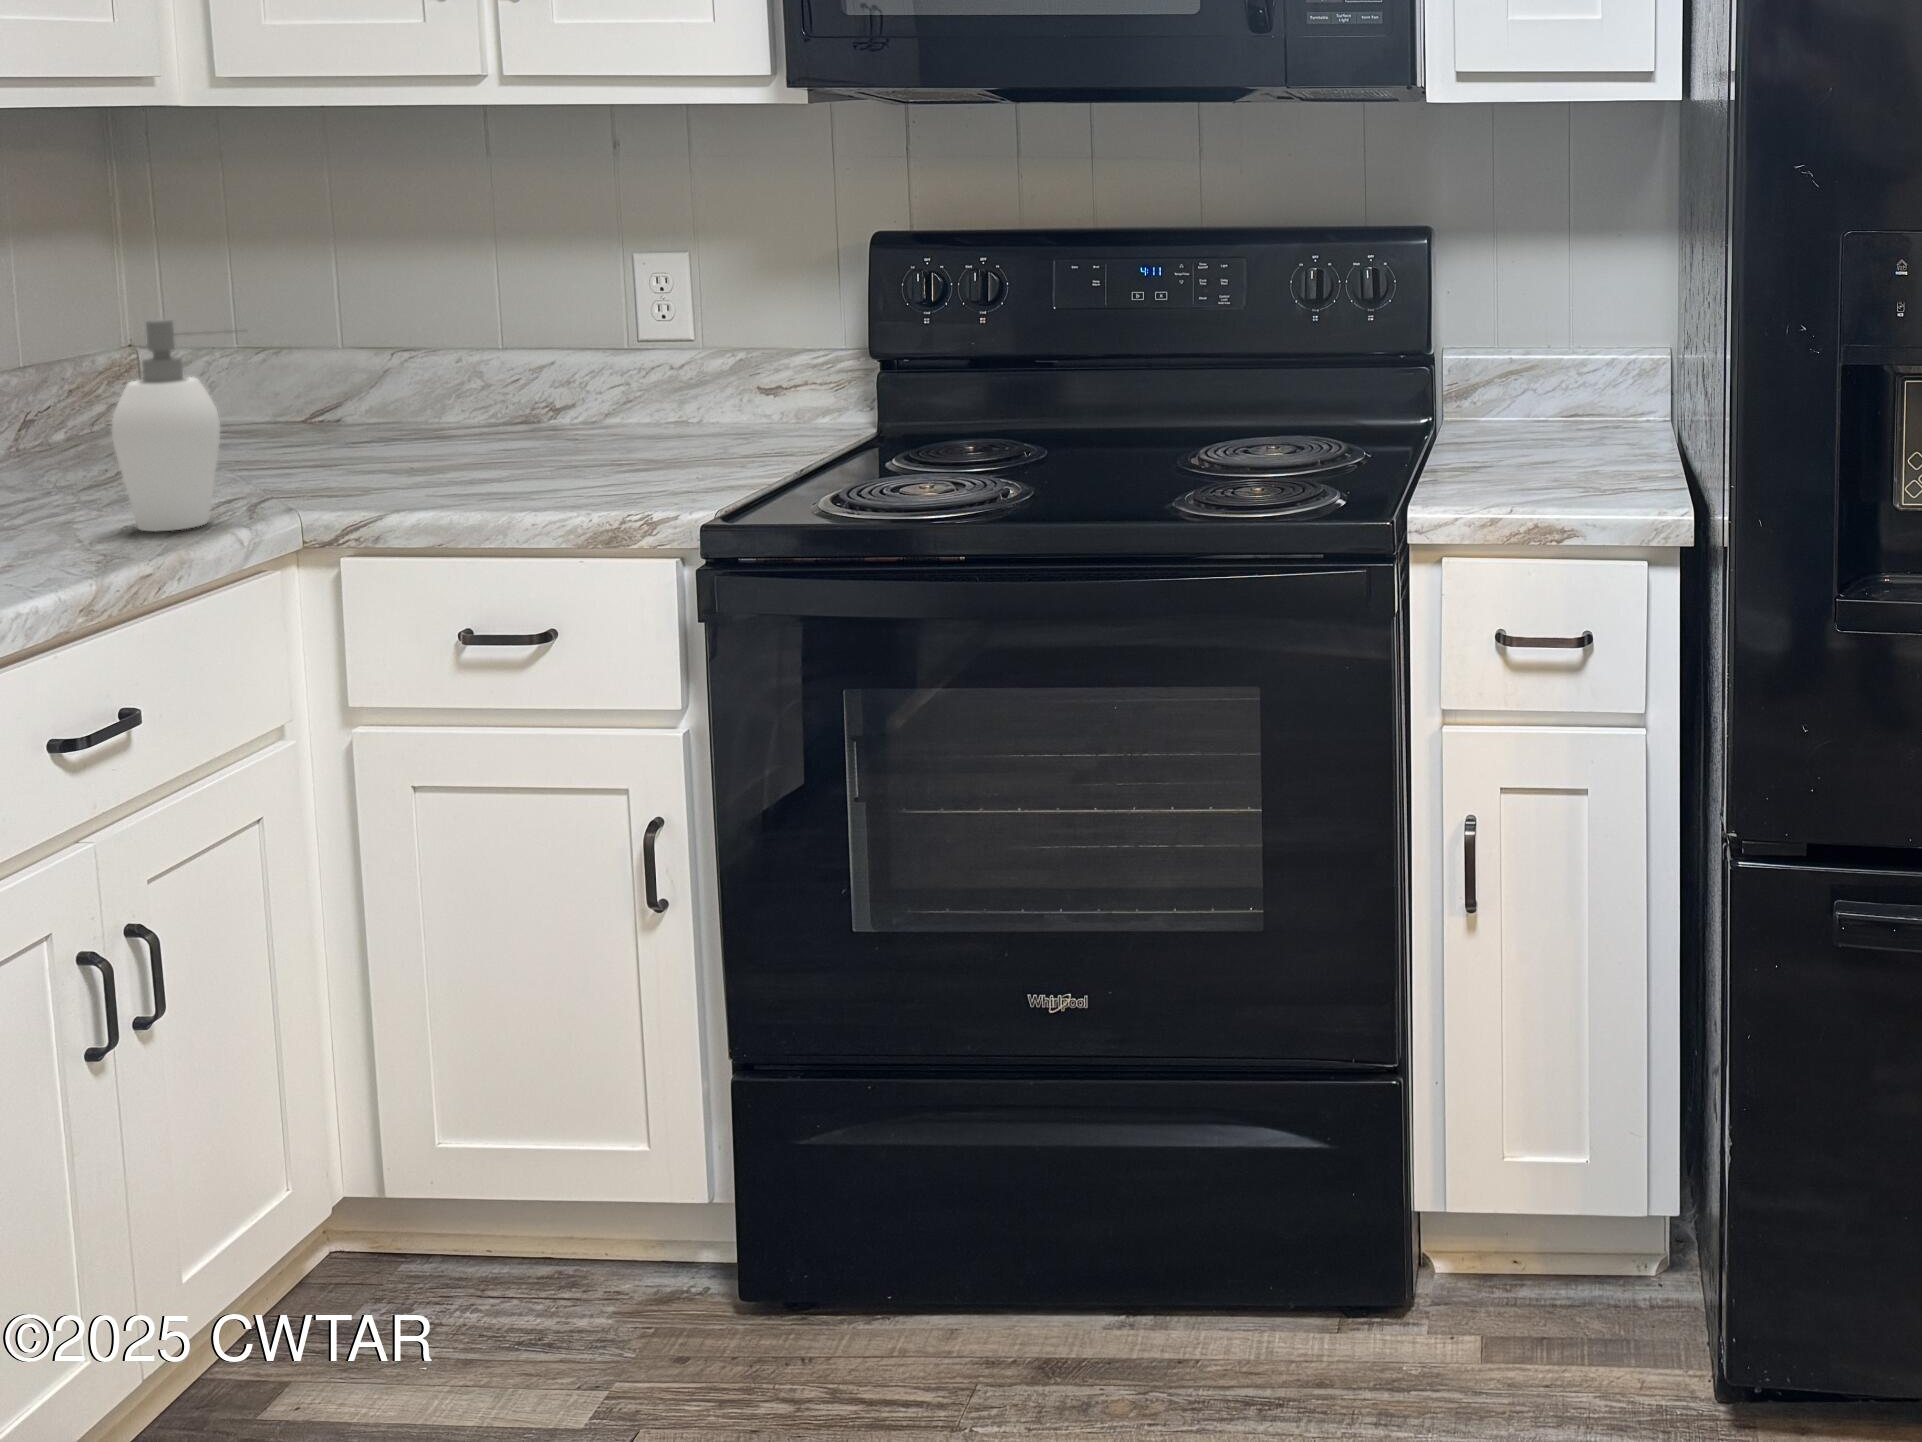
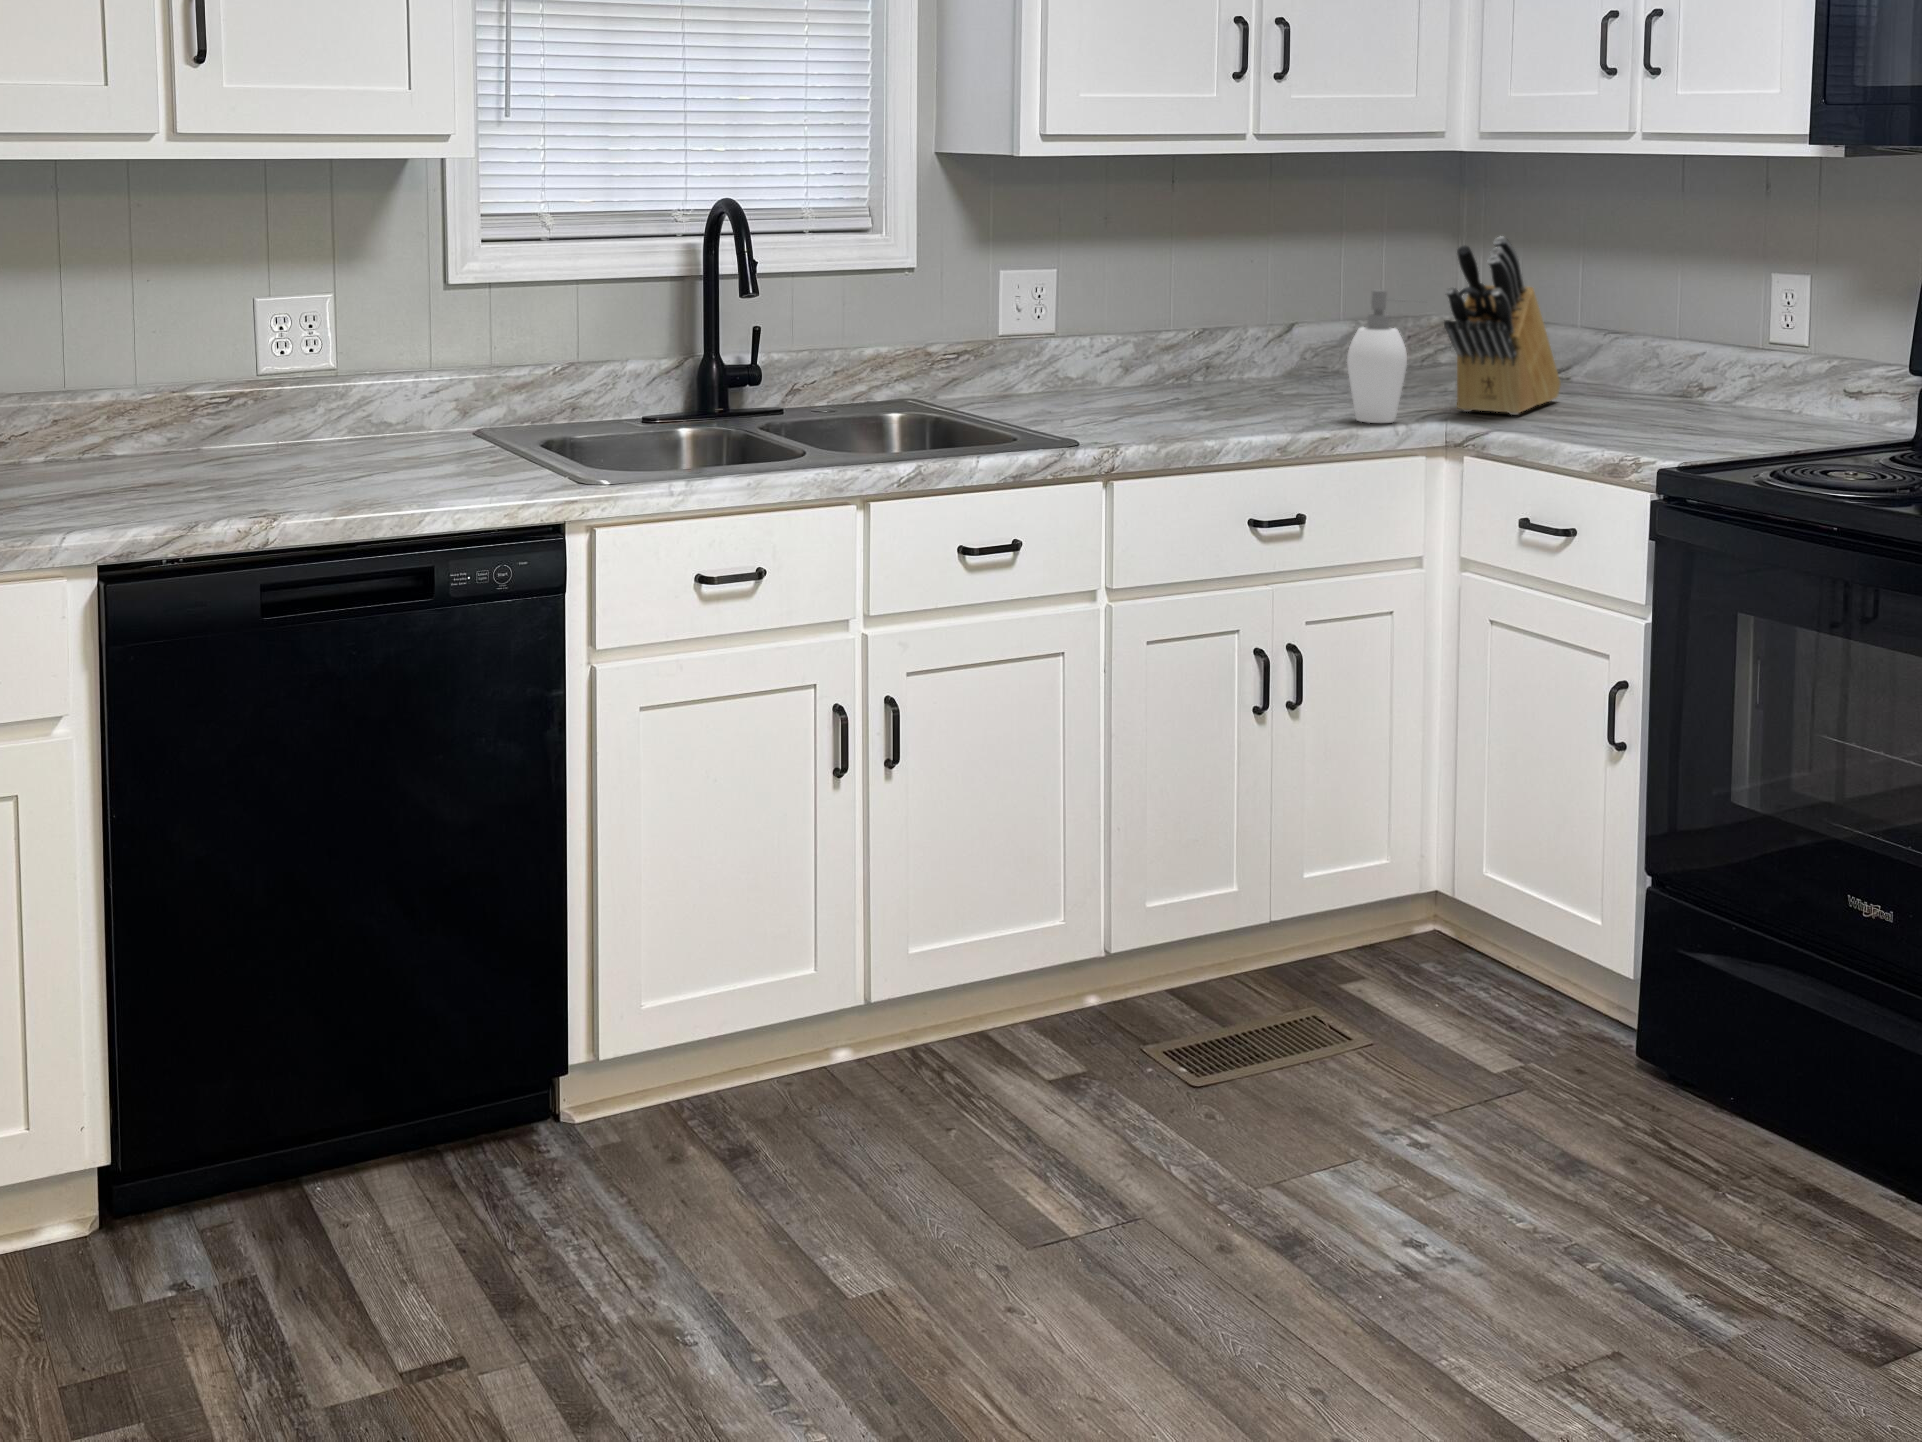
knife block: none [253,224,381,488] -> present [1444,236,1561,415]

